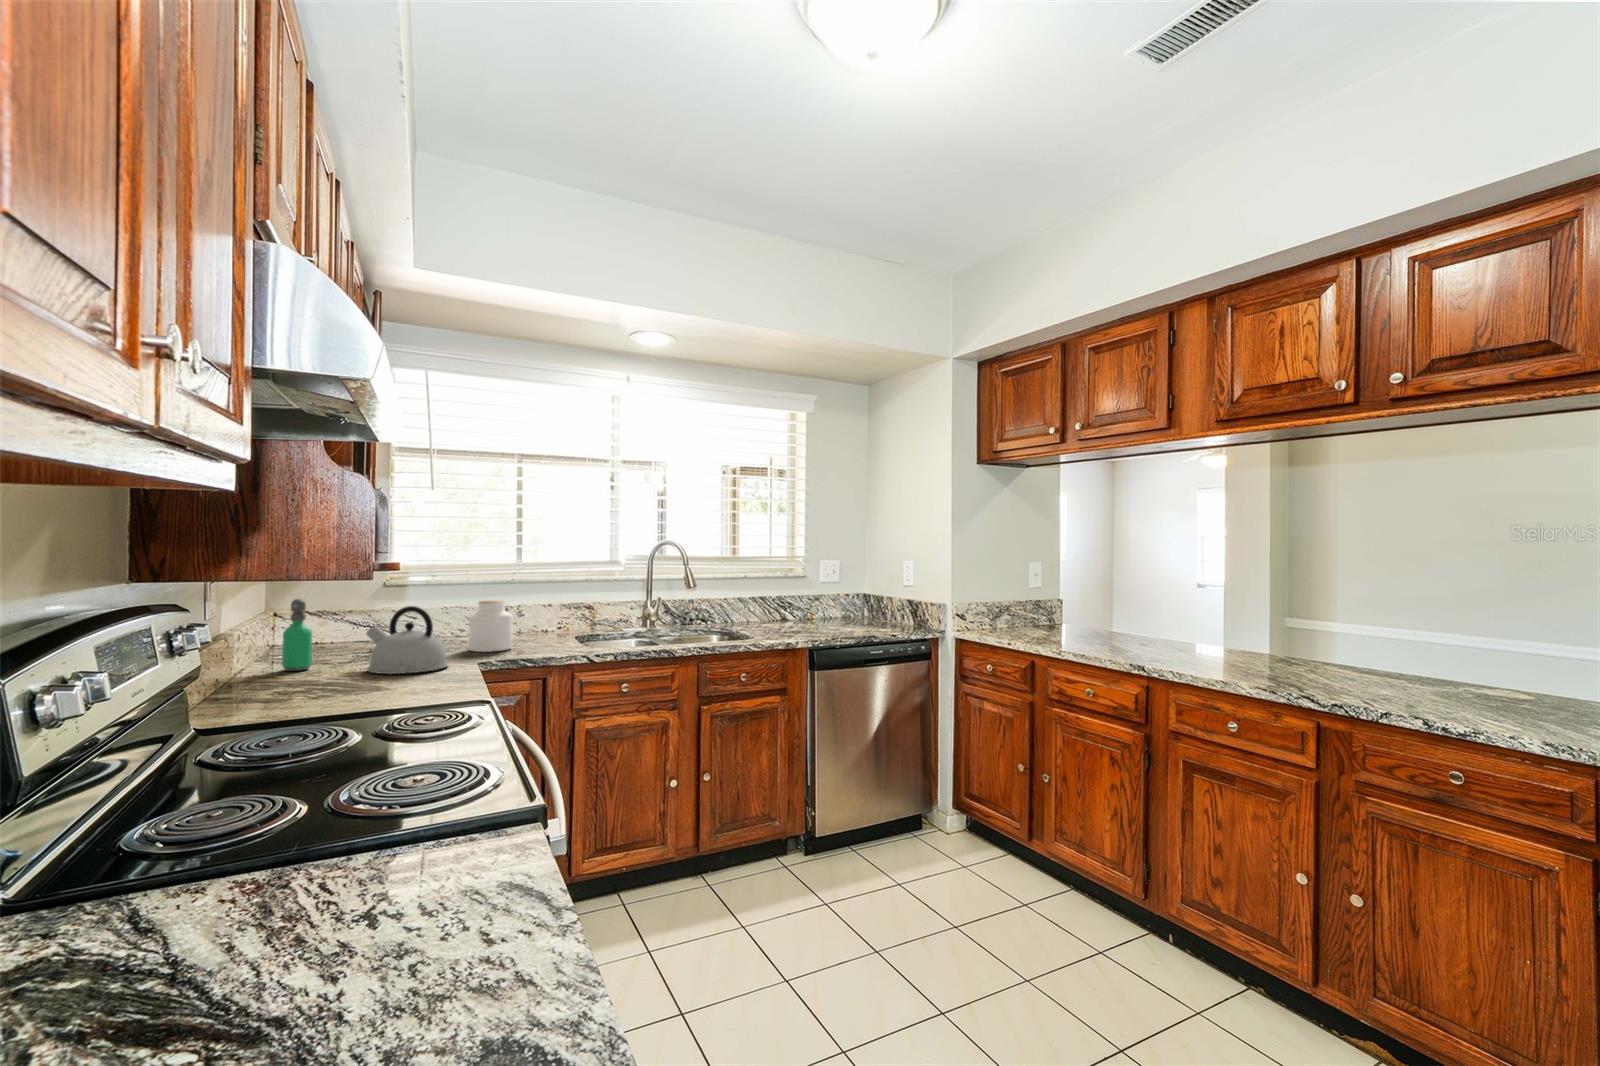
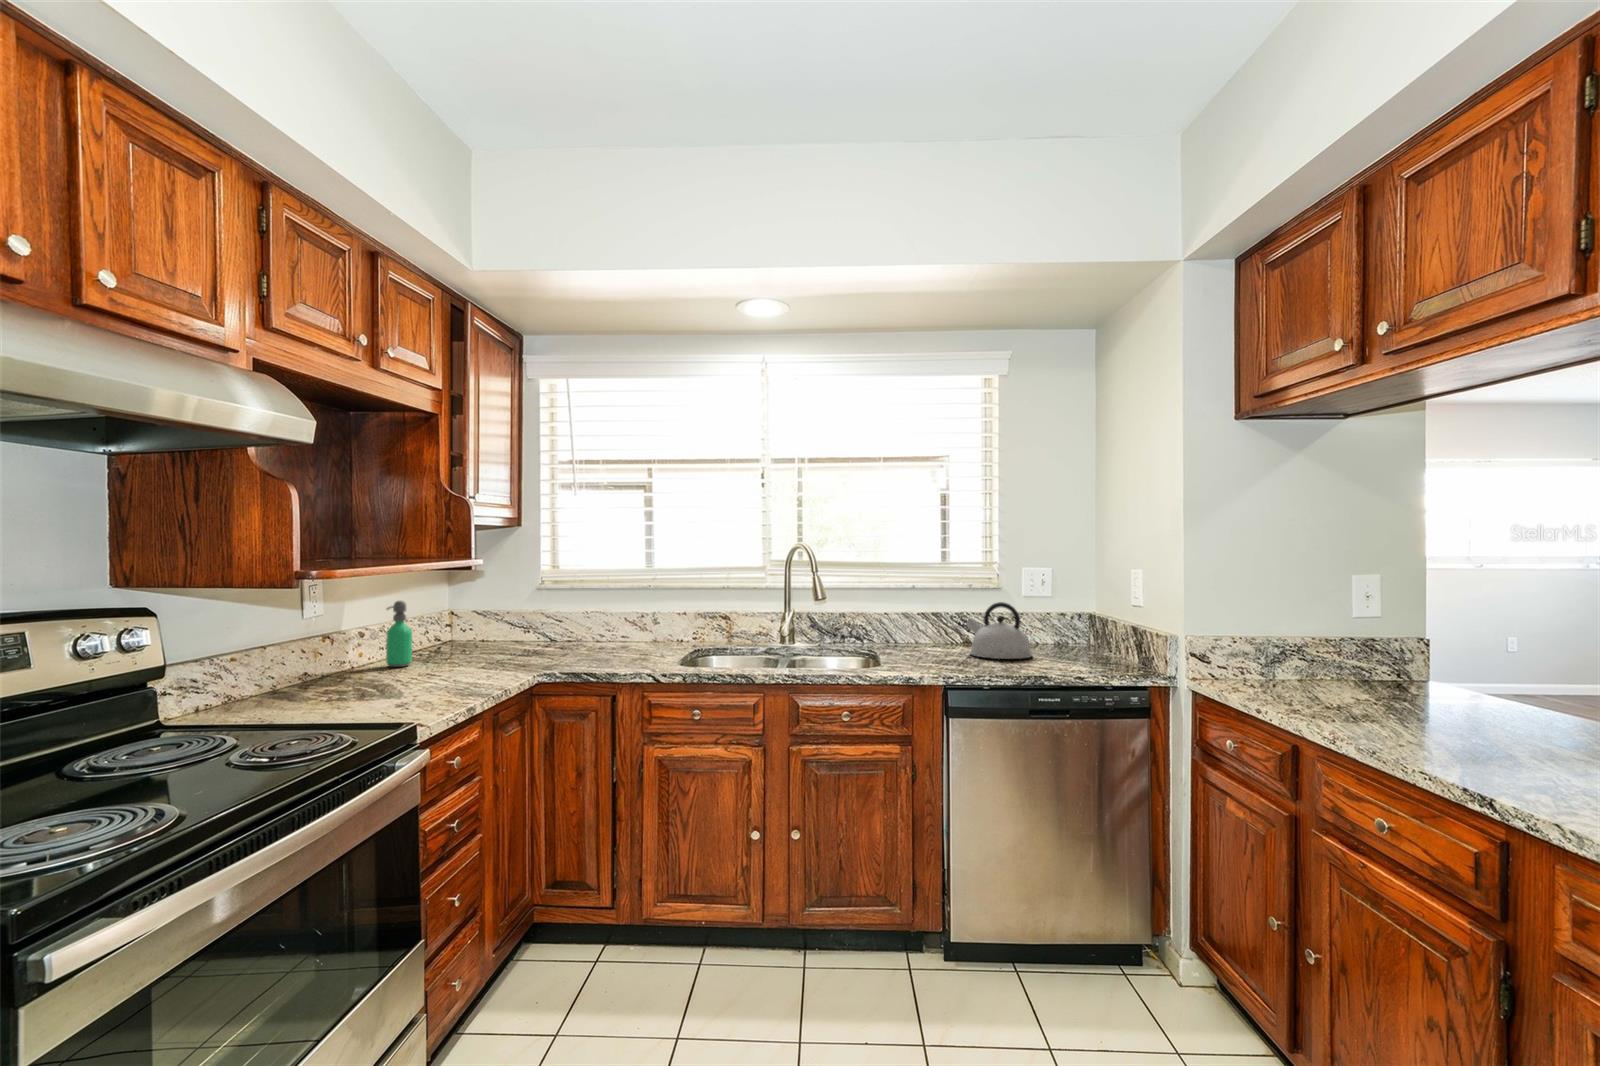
jar: present [469,600,512,652] -> none [568,607,612,660]
kettle: present [366,606,448,674] -> present [966,602,1032,659]

